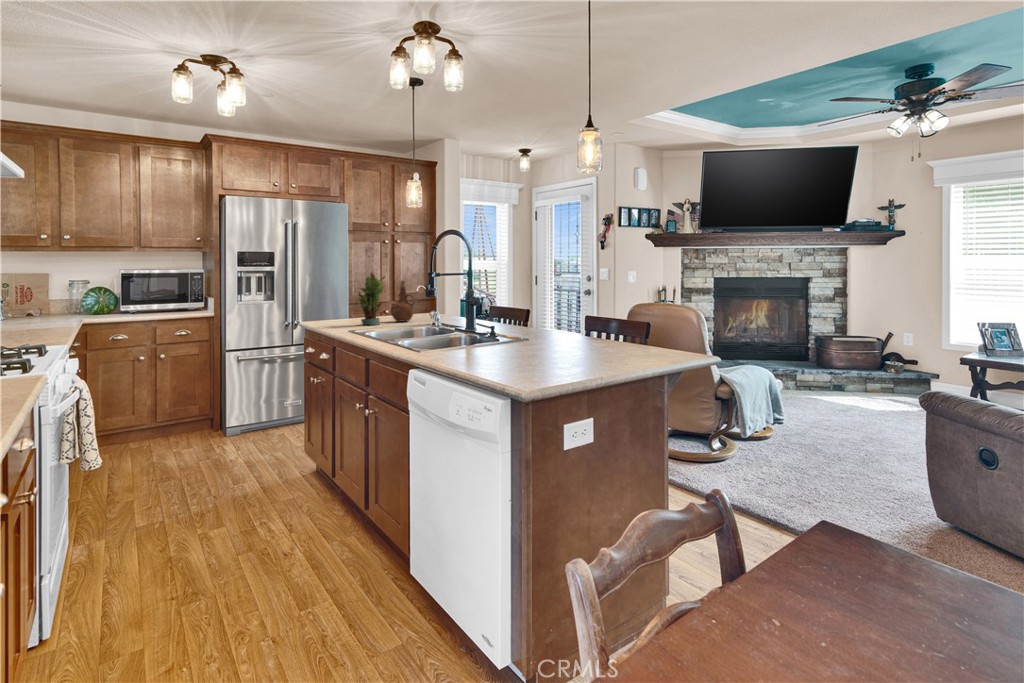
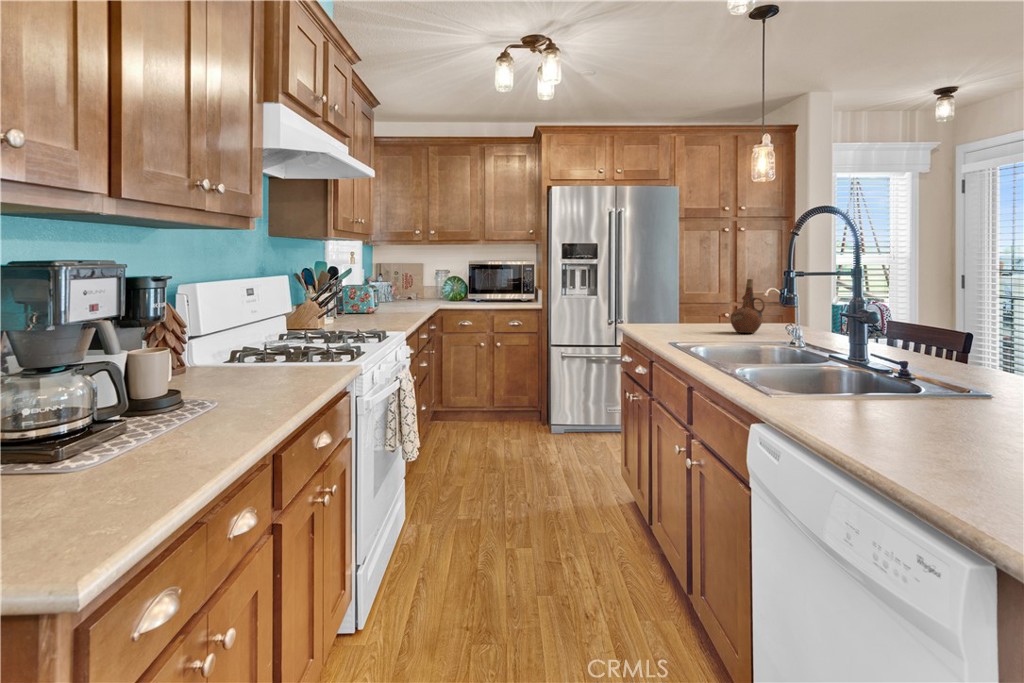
potted plant: present [355,273,385,325] -> none [680,268,726,337]

